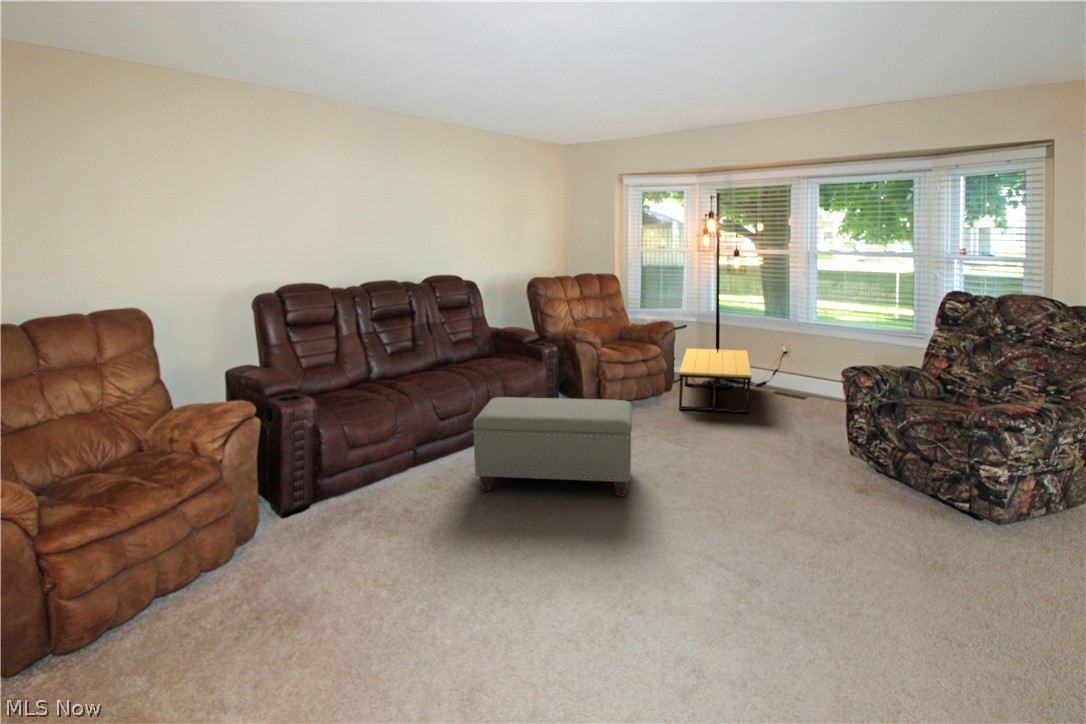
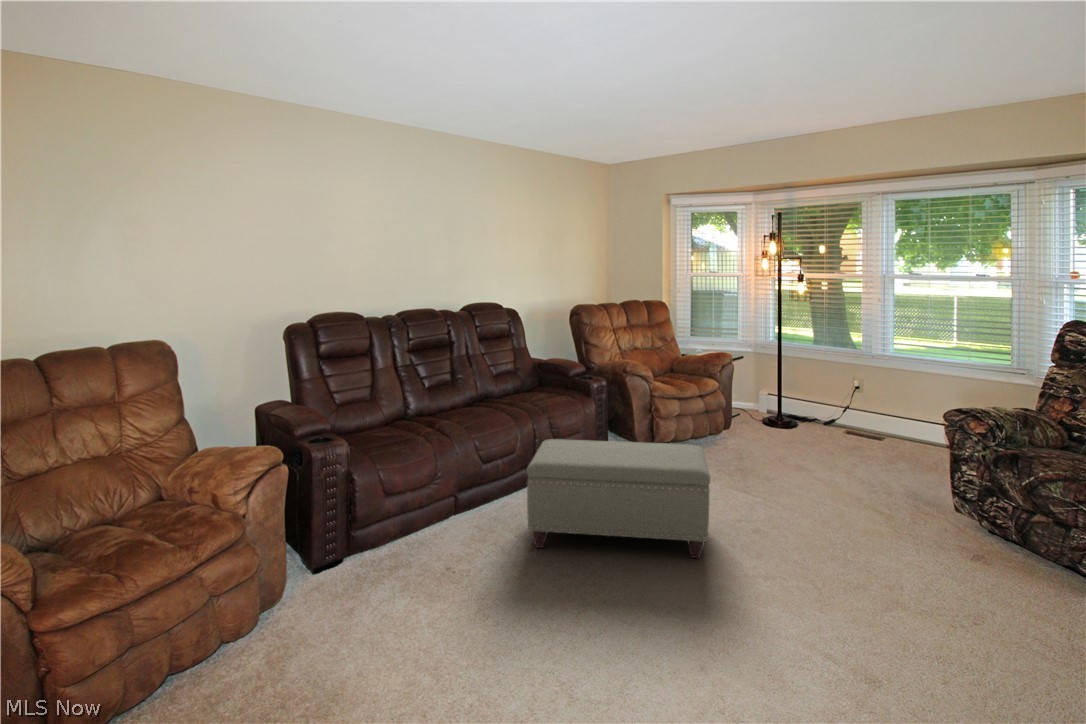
coffee table: present [679,348,751,413] -> none [743,383,827,457]

